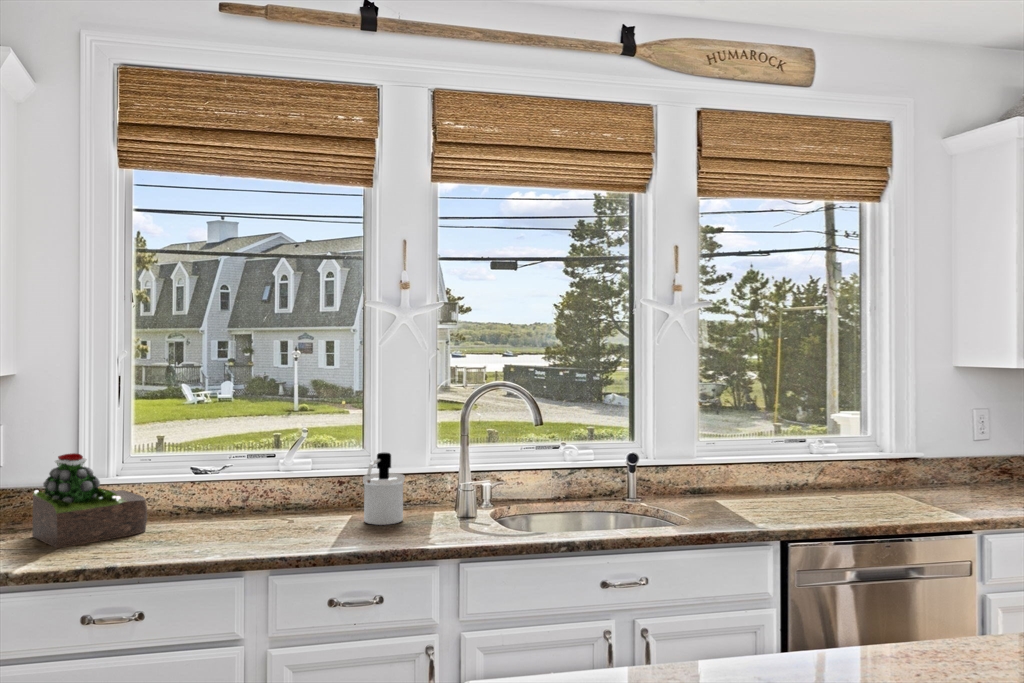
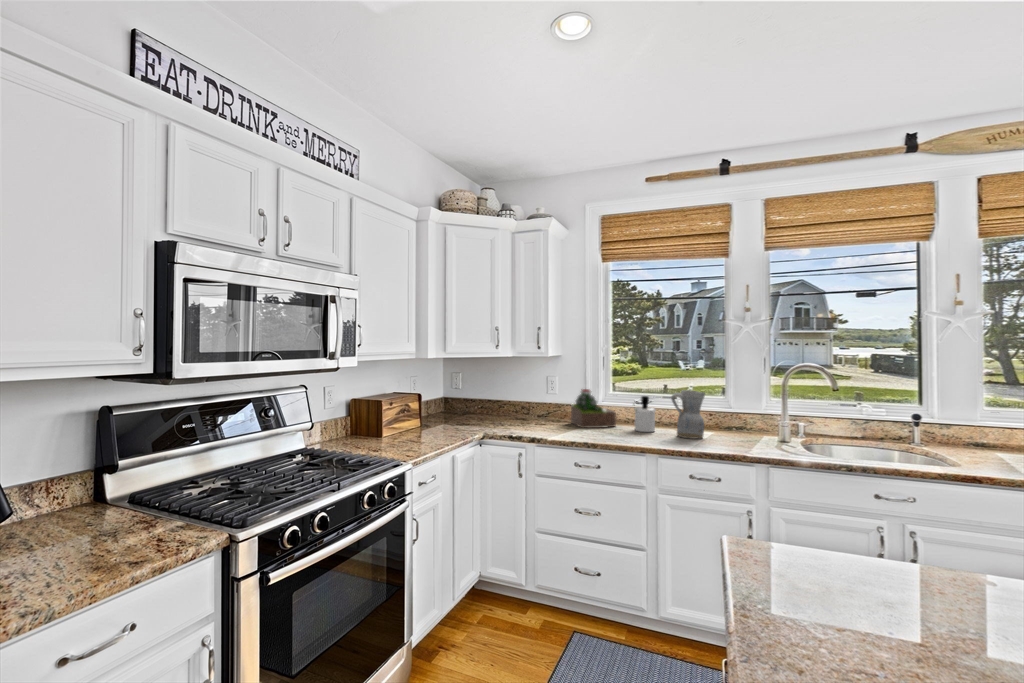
ceramic pitcher: none [264,443,331,542] -> present [671,390,705,439]
soap dispenser: present [363,453,405,525] -> present [633,396,656,432]

